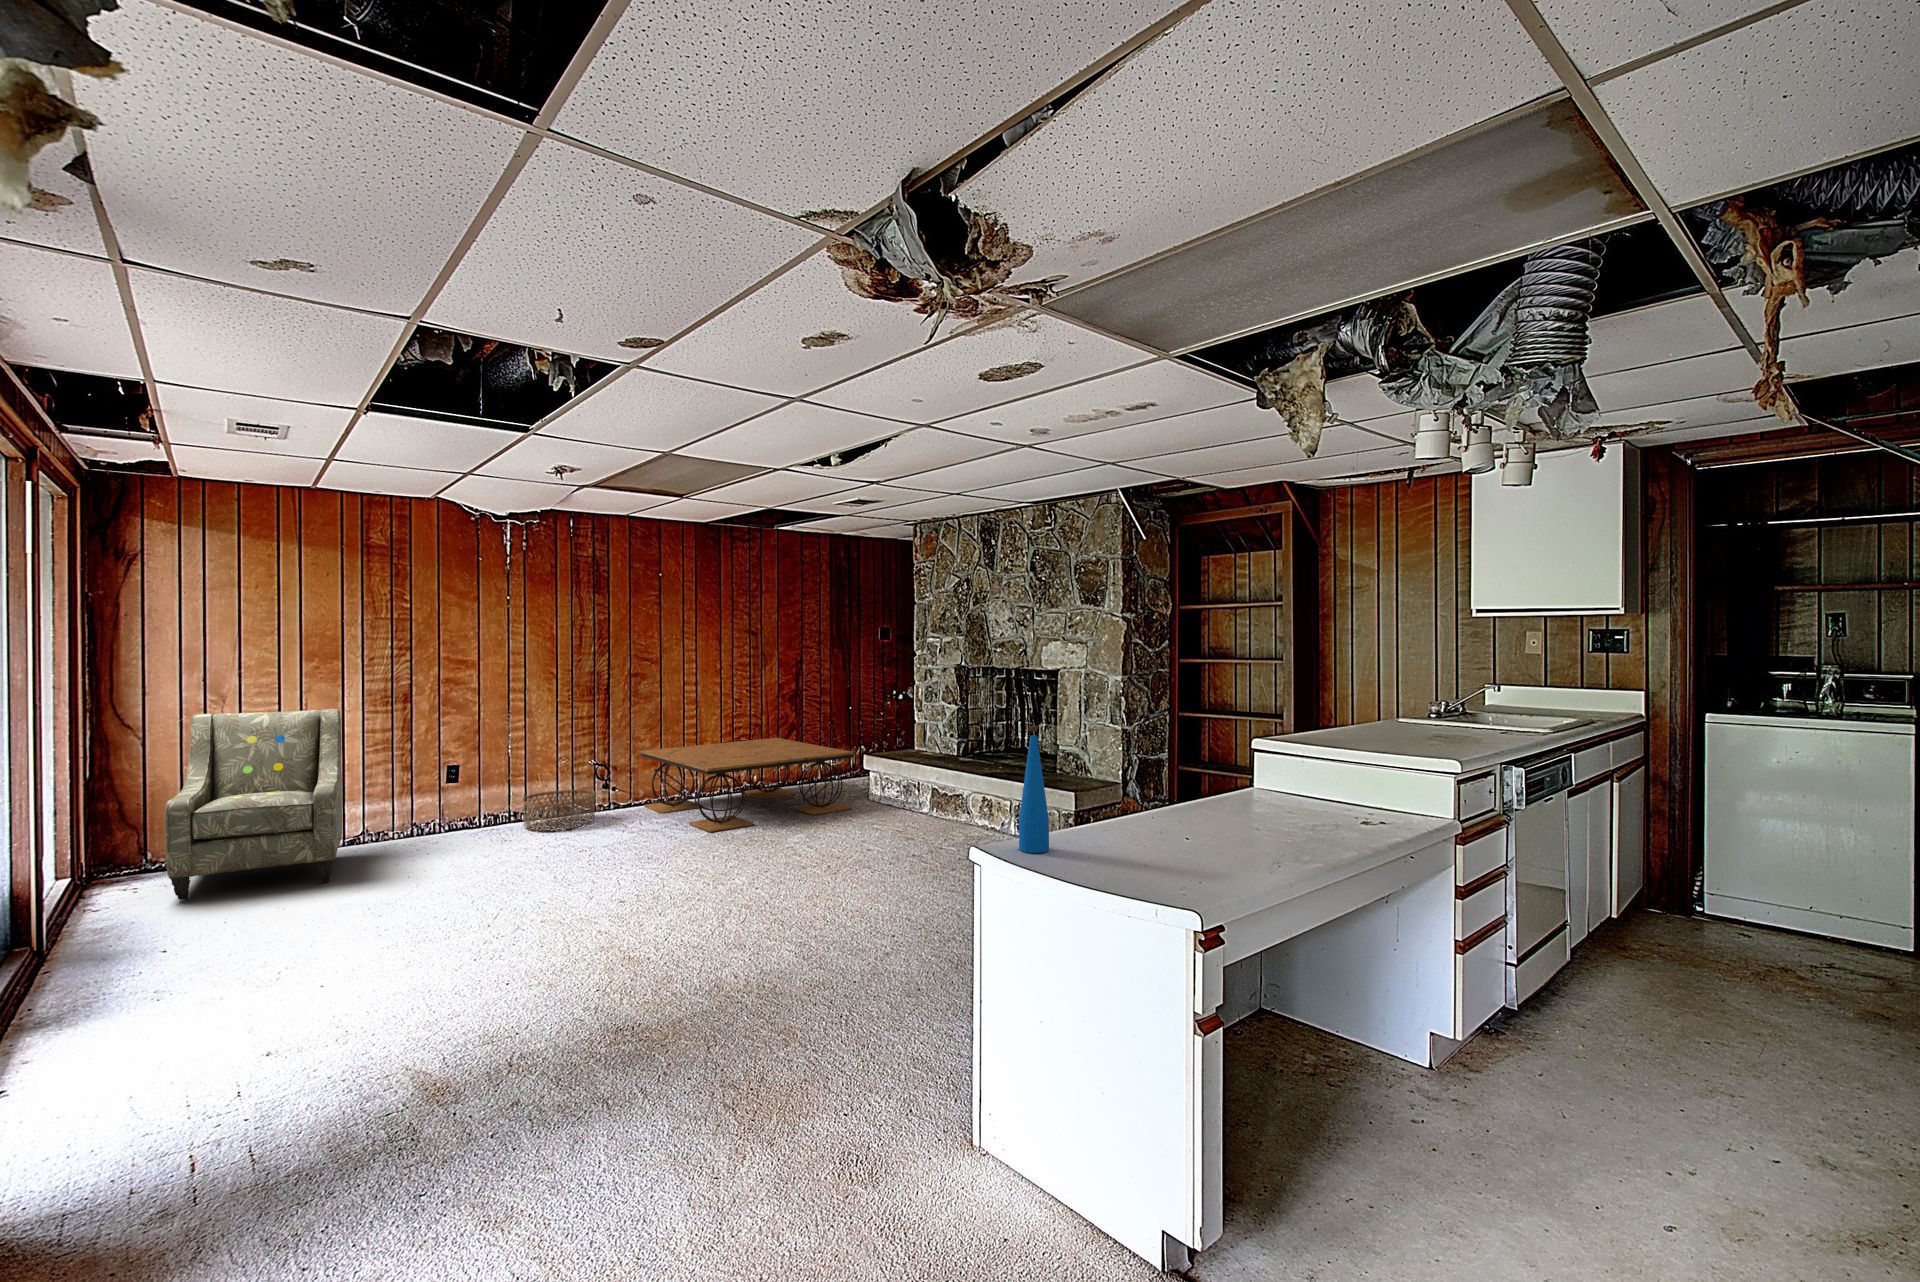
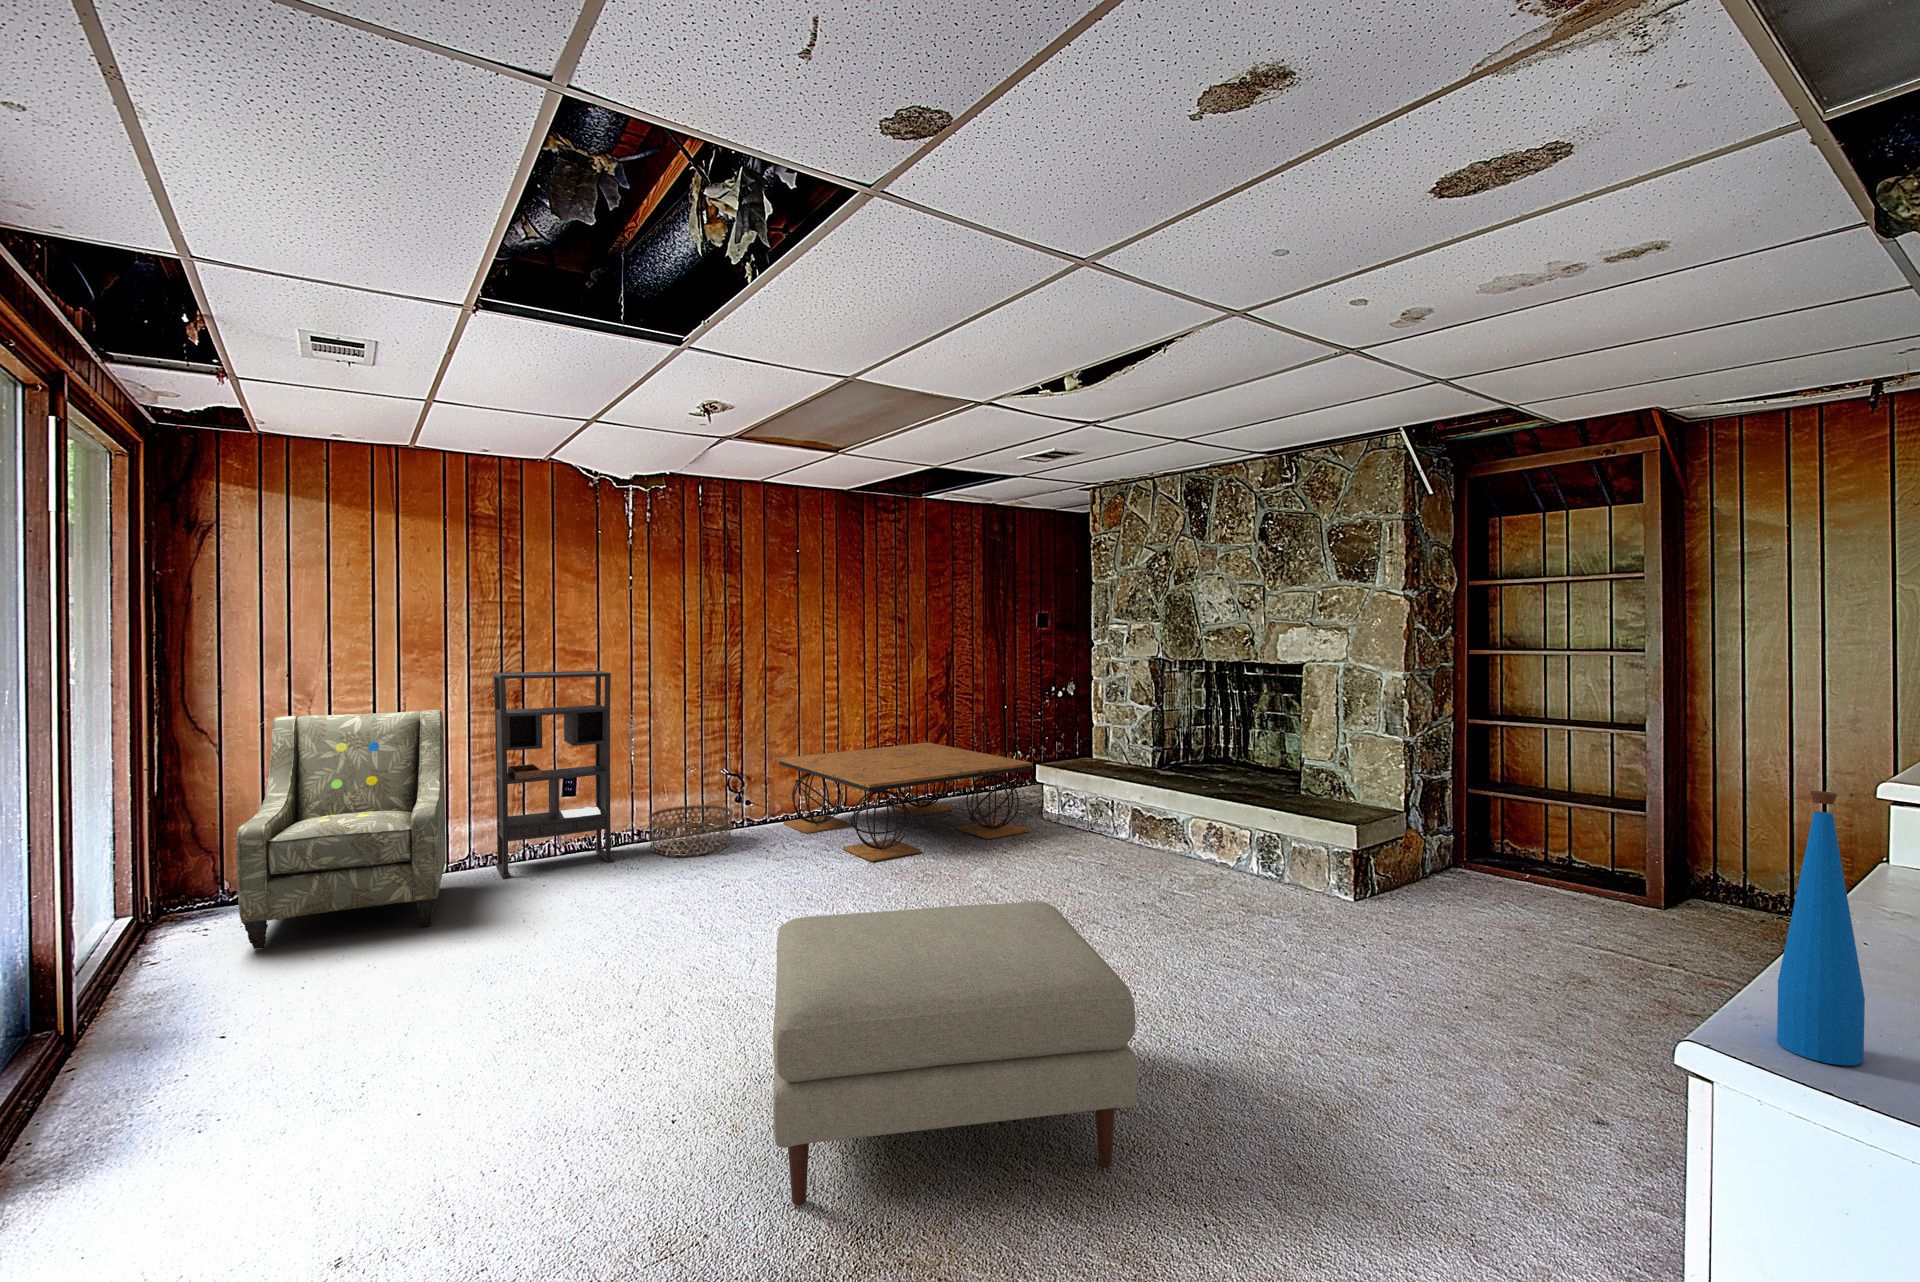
bookshelf: none [385,676,490,849] -> present [493,671,613,878]
ottoman: none [567,837,817,1022] -> present [773,902,1137,1206]

